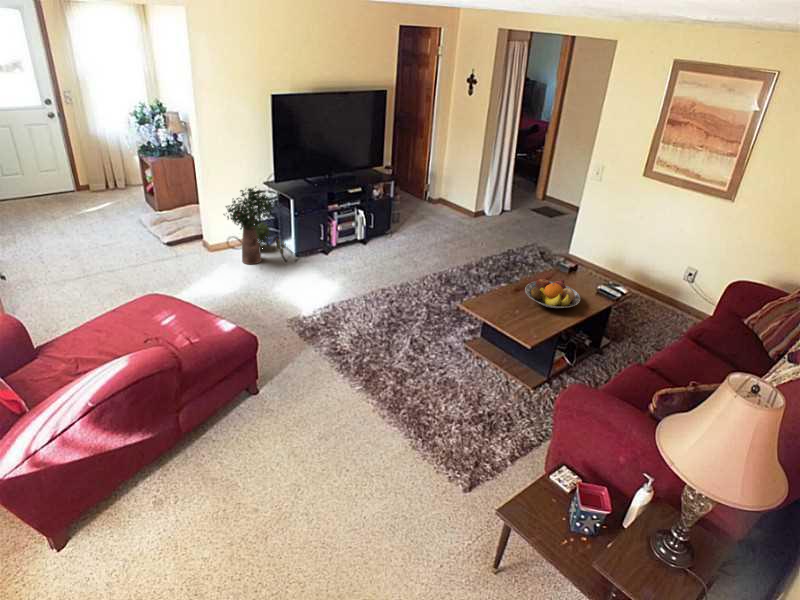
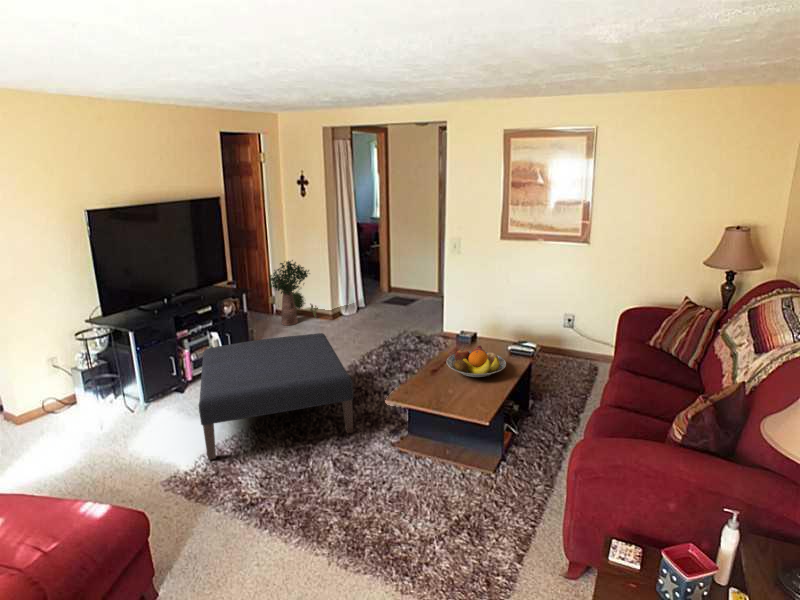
potted plant: present [226,187,286,264] -> present [267,260,318,325]
ottoman: none [322,225,444,323] -> present [199,333,353,460]

